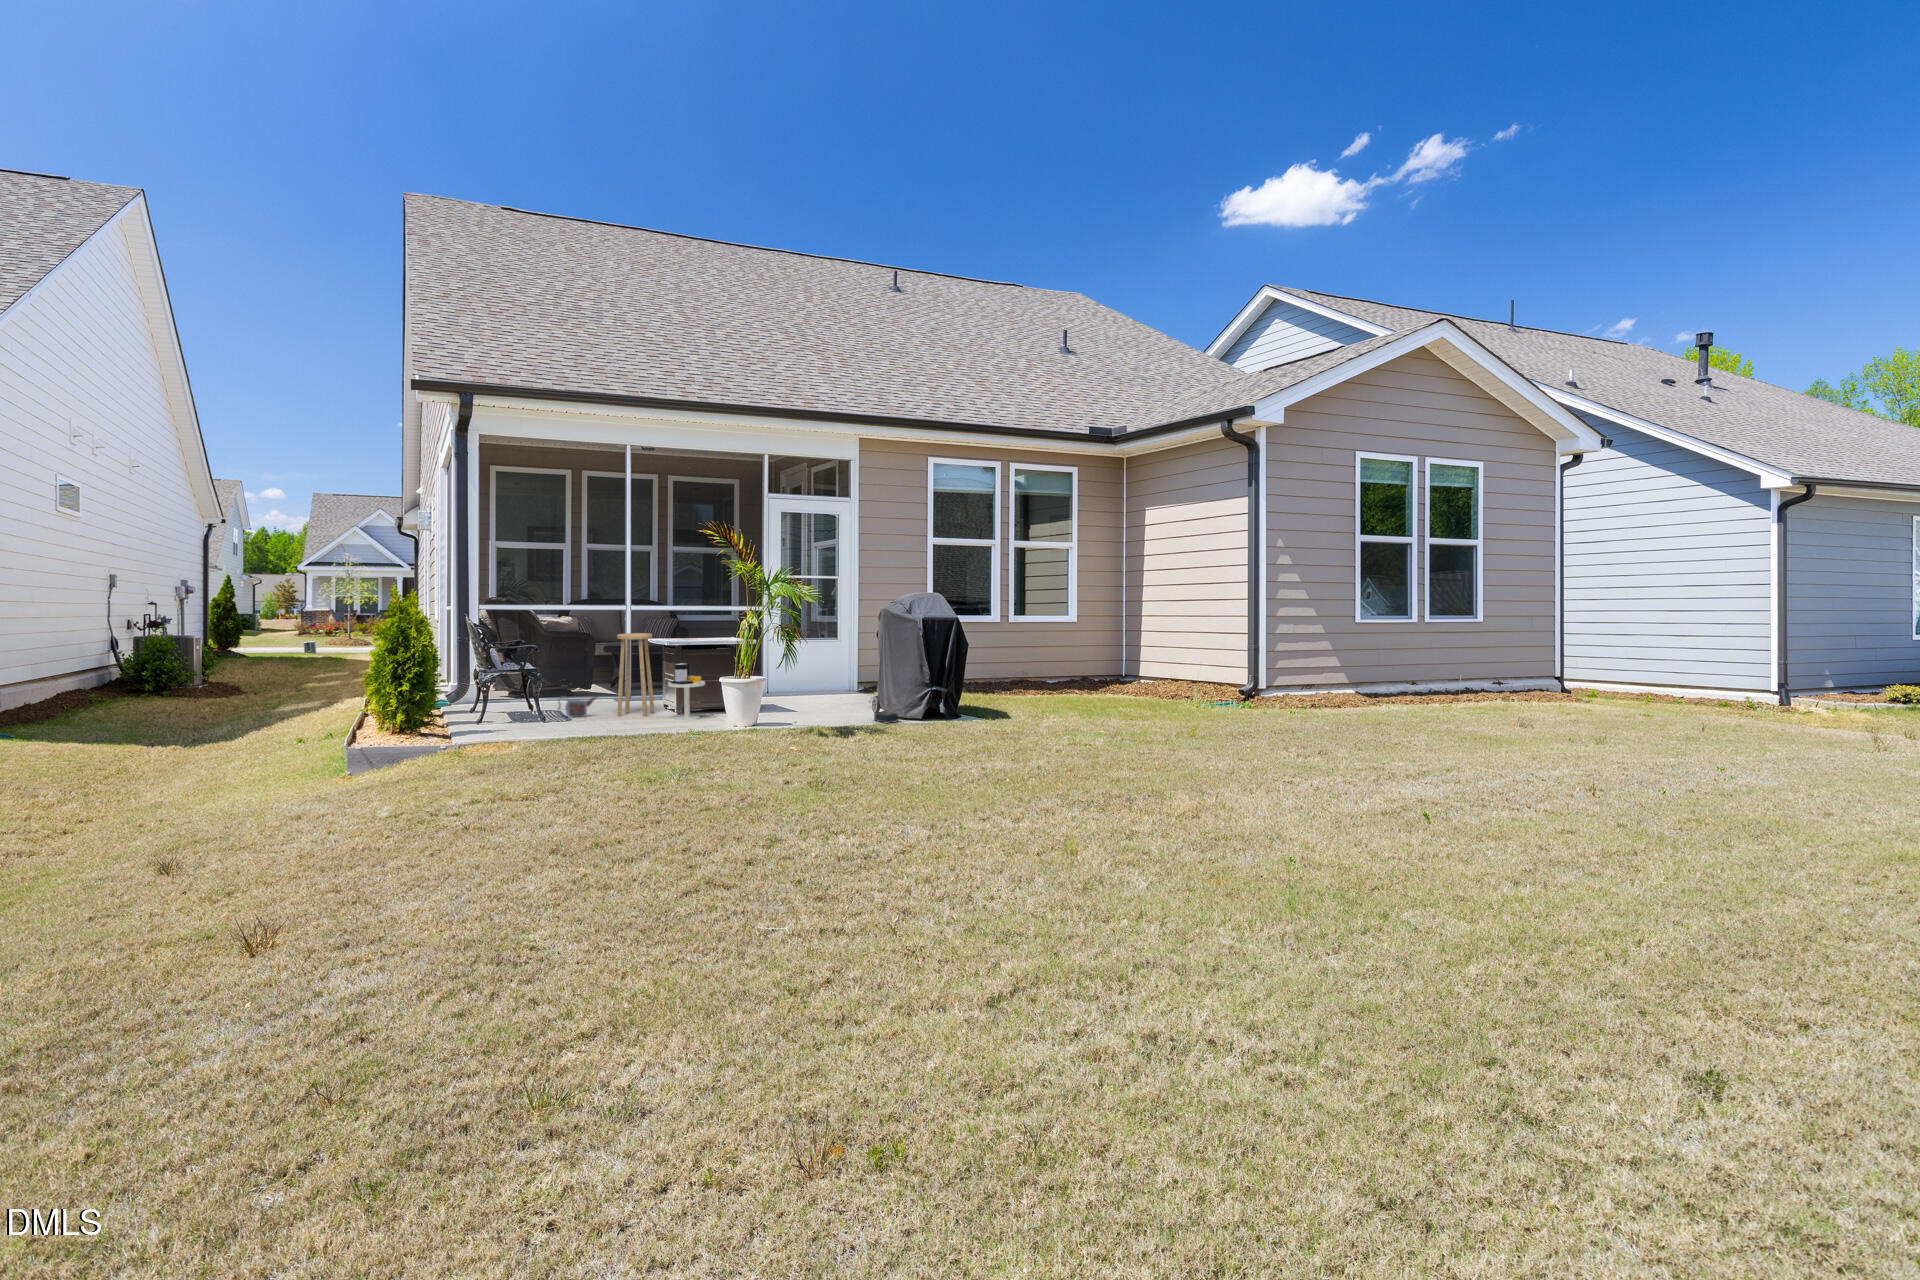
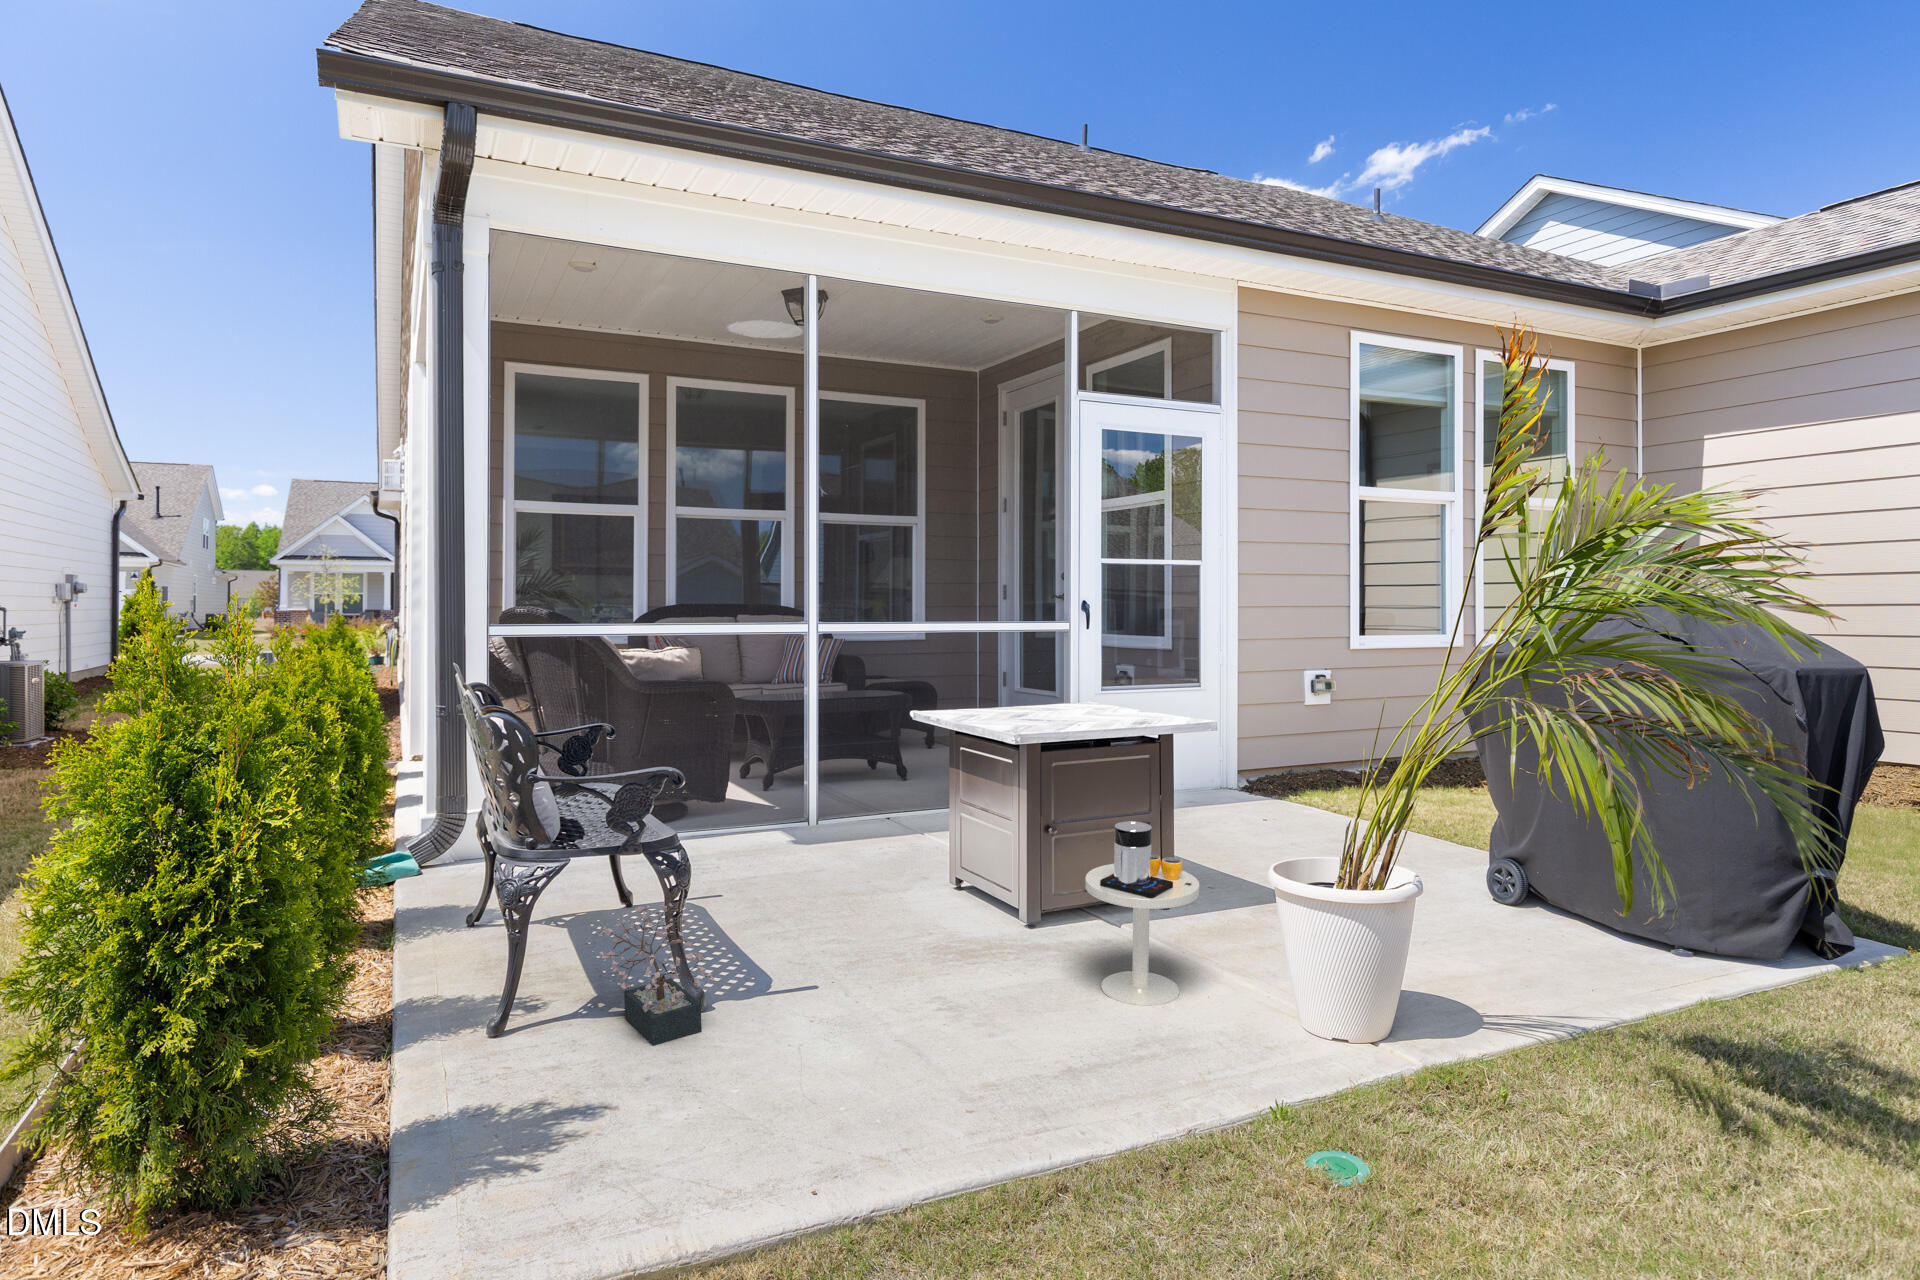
stool: present [617,633,654,717] -> none [907,716,1006,975]
decorative plant: present [870,689,898,723] -> present [599,903,715,1046]
watering can: present [558,696,597,718] -> none [740,911,853,988]

